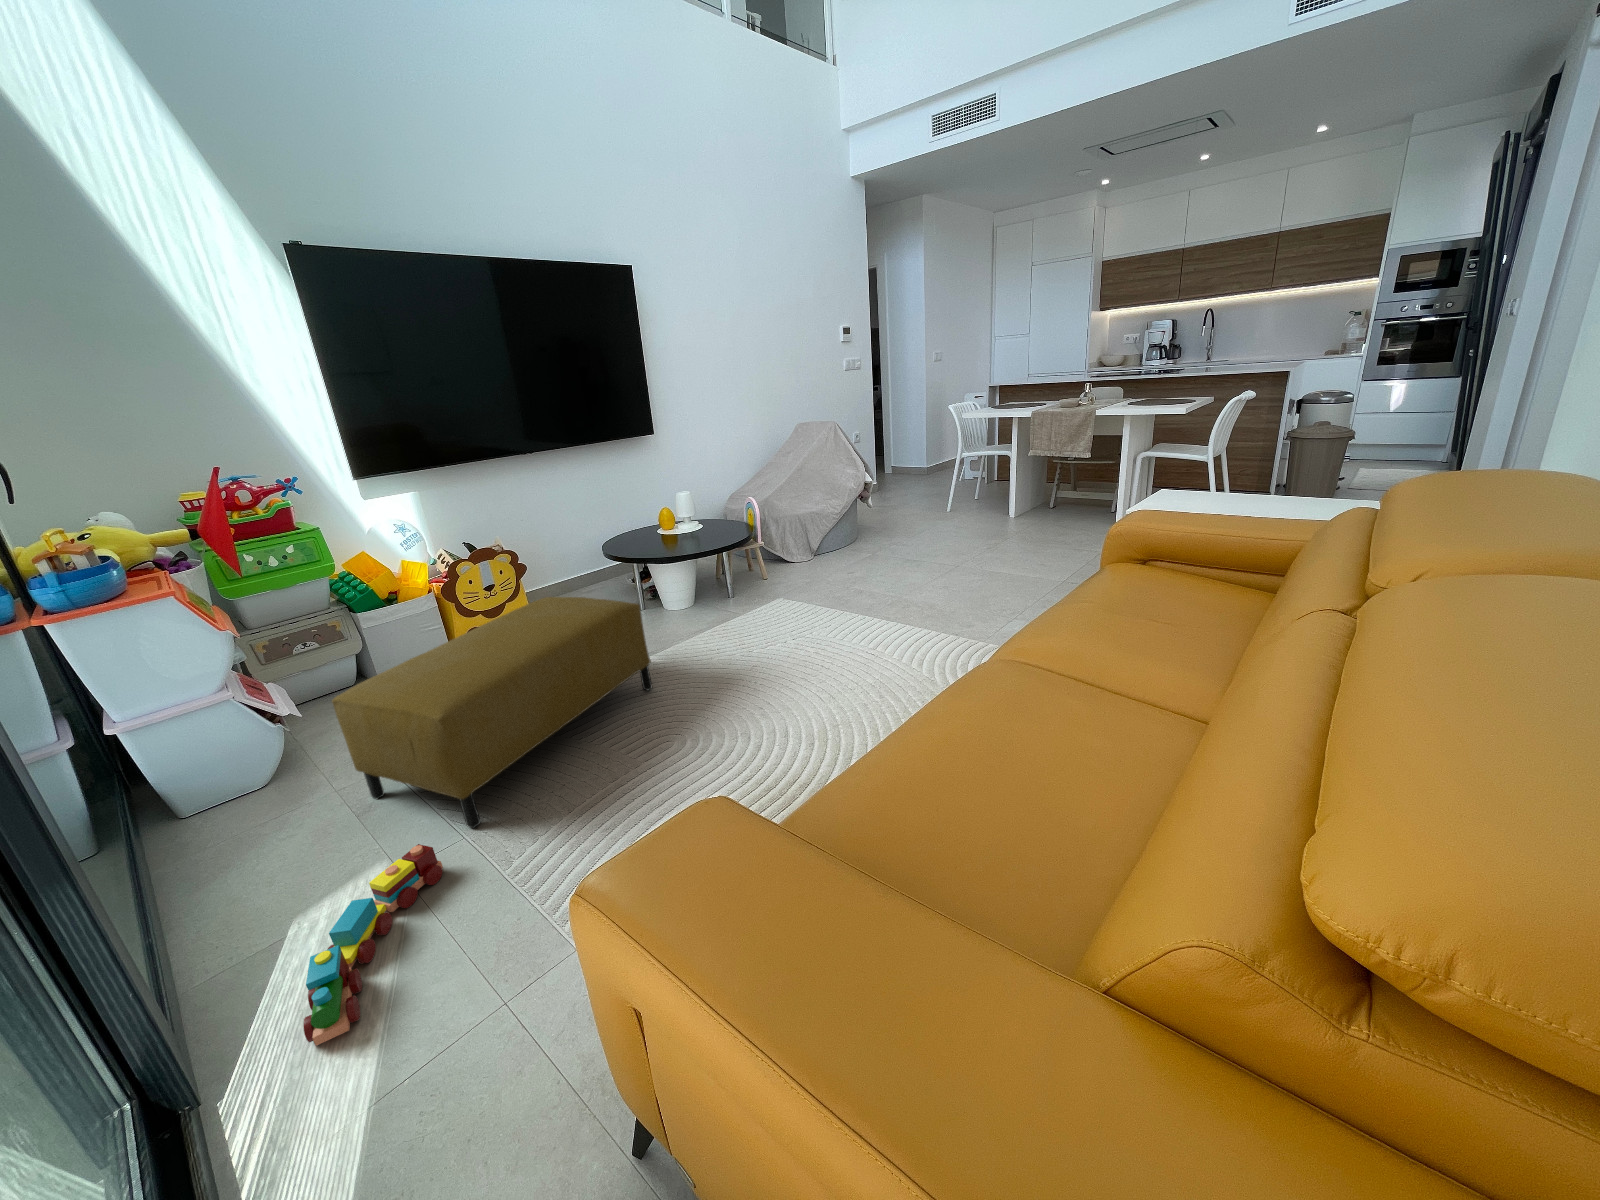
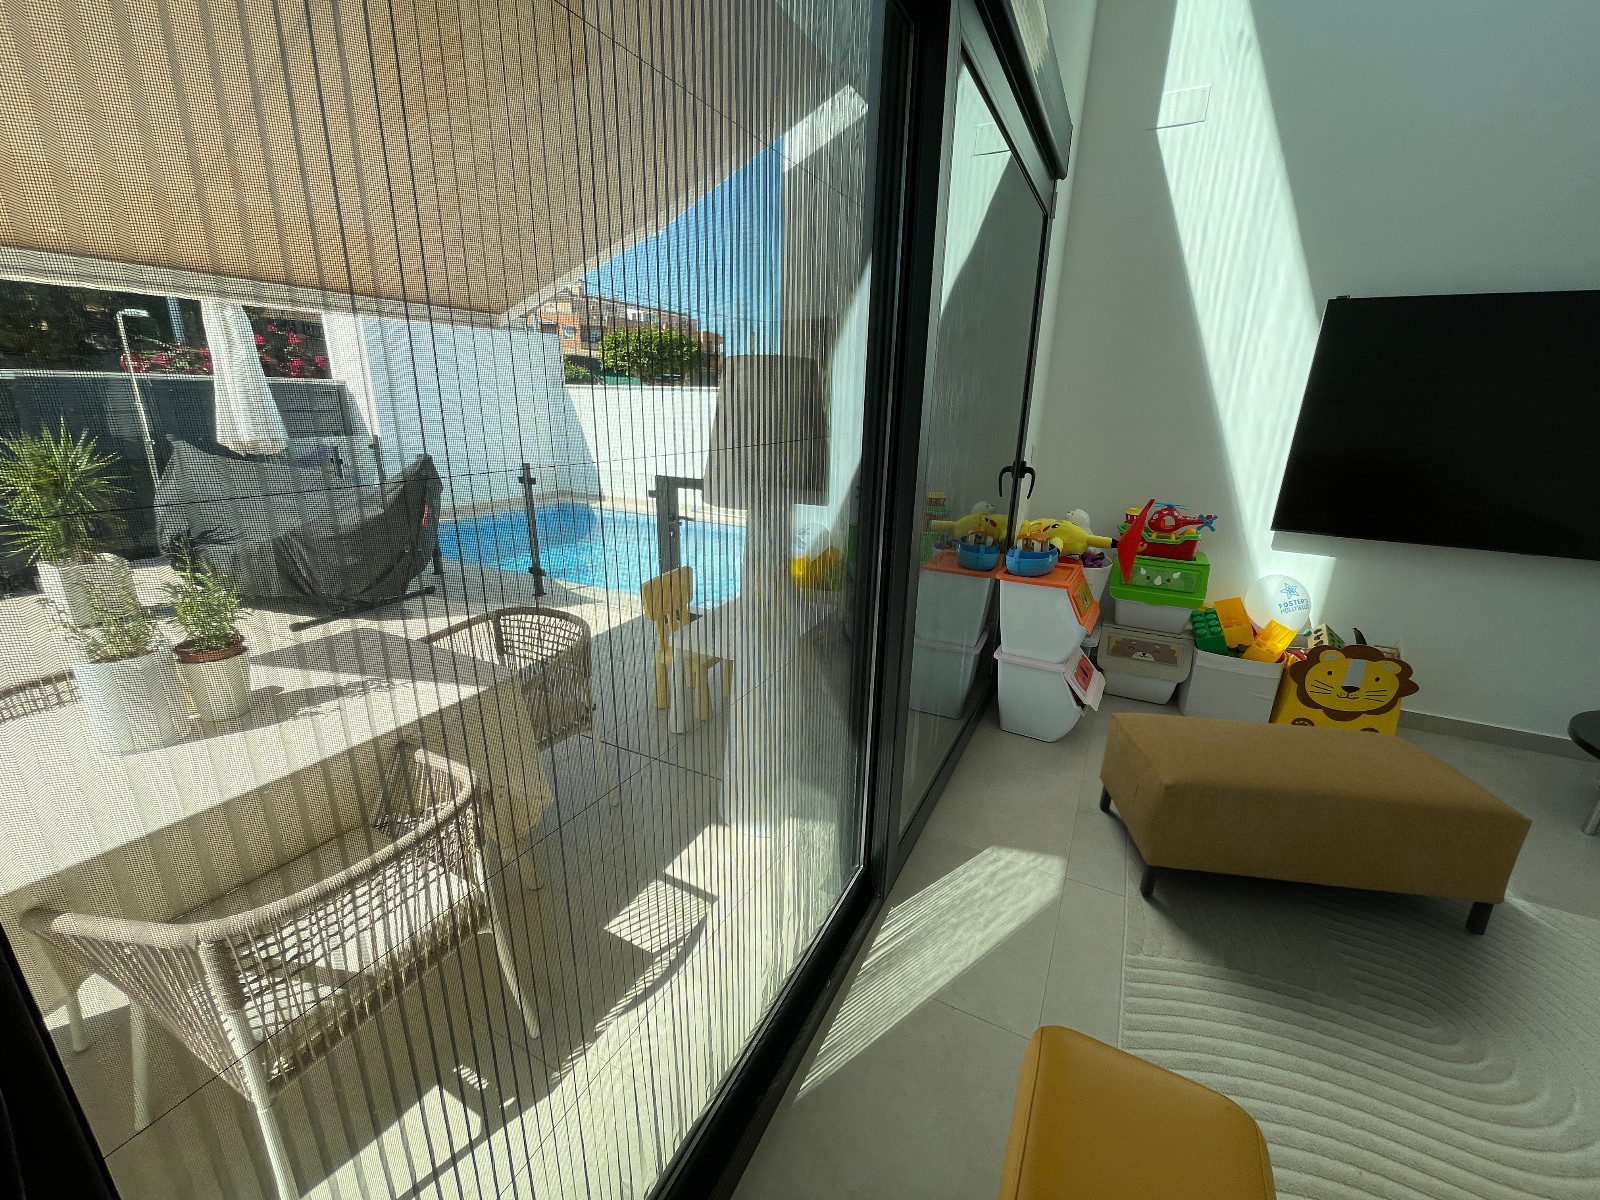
toy train: present [304,844,443,1046] -> none [942,863,1096,943]

